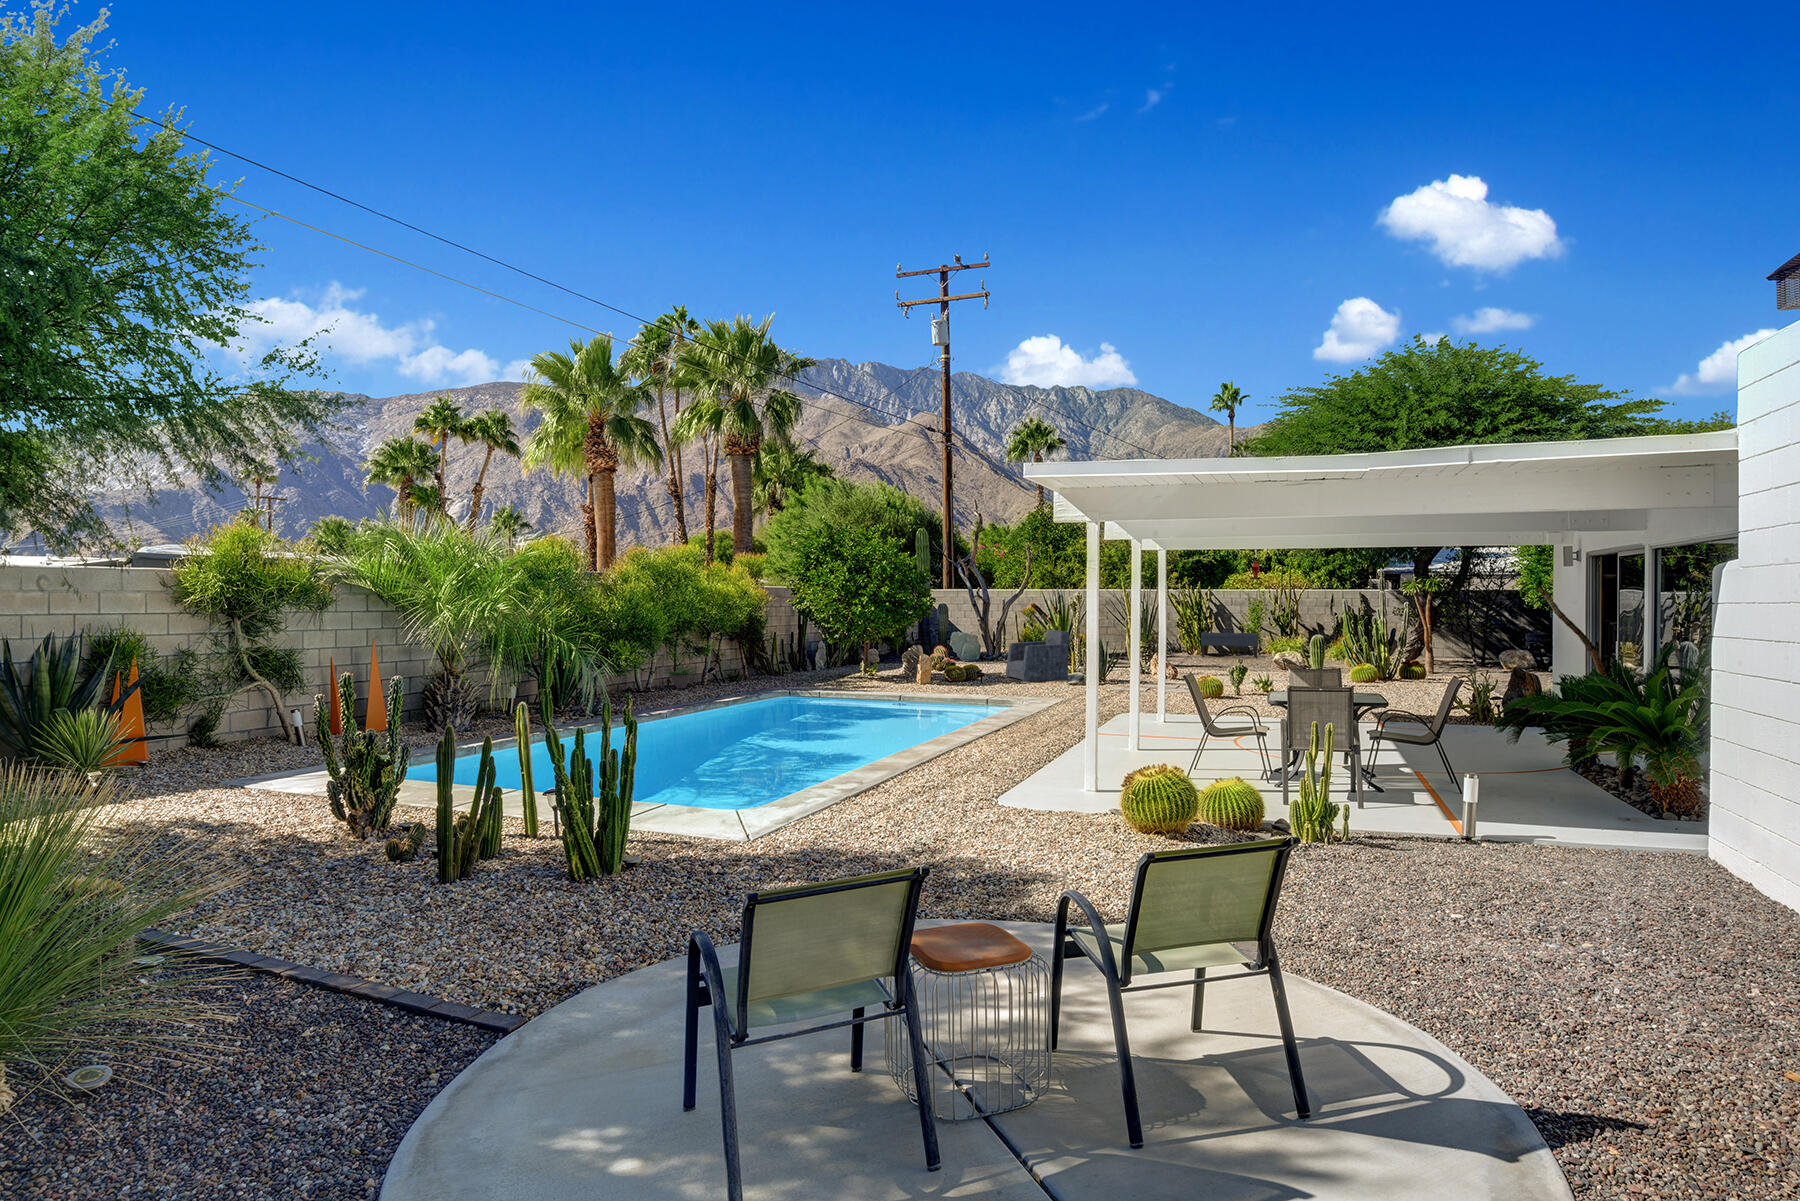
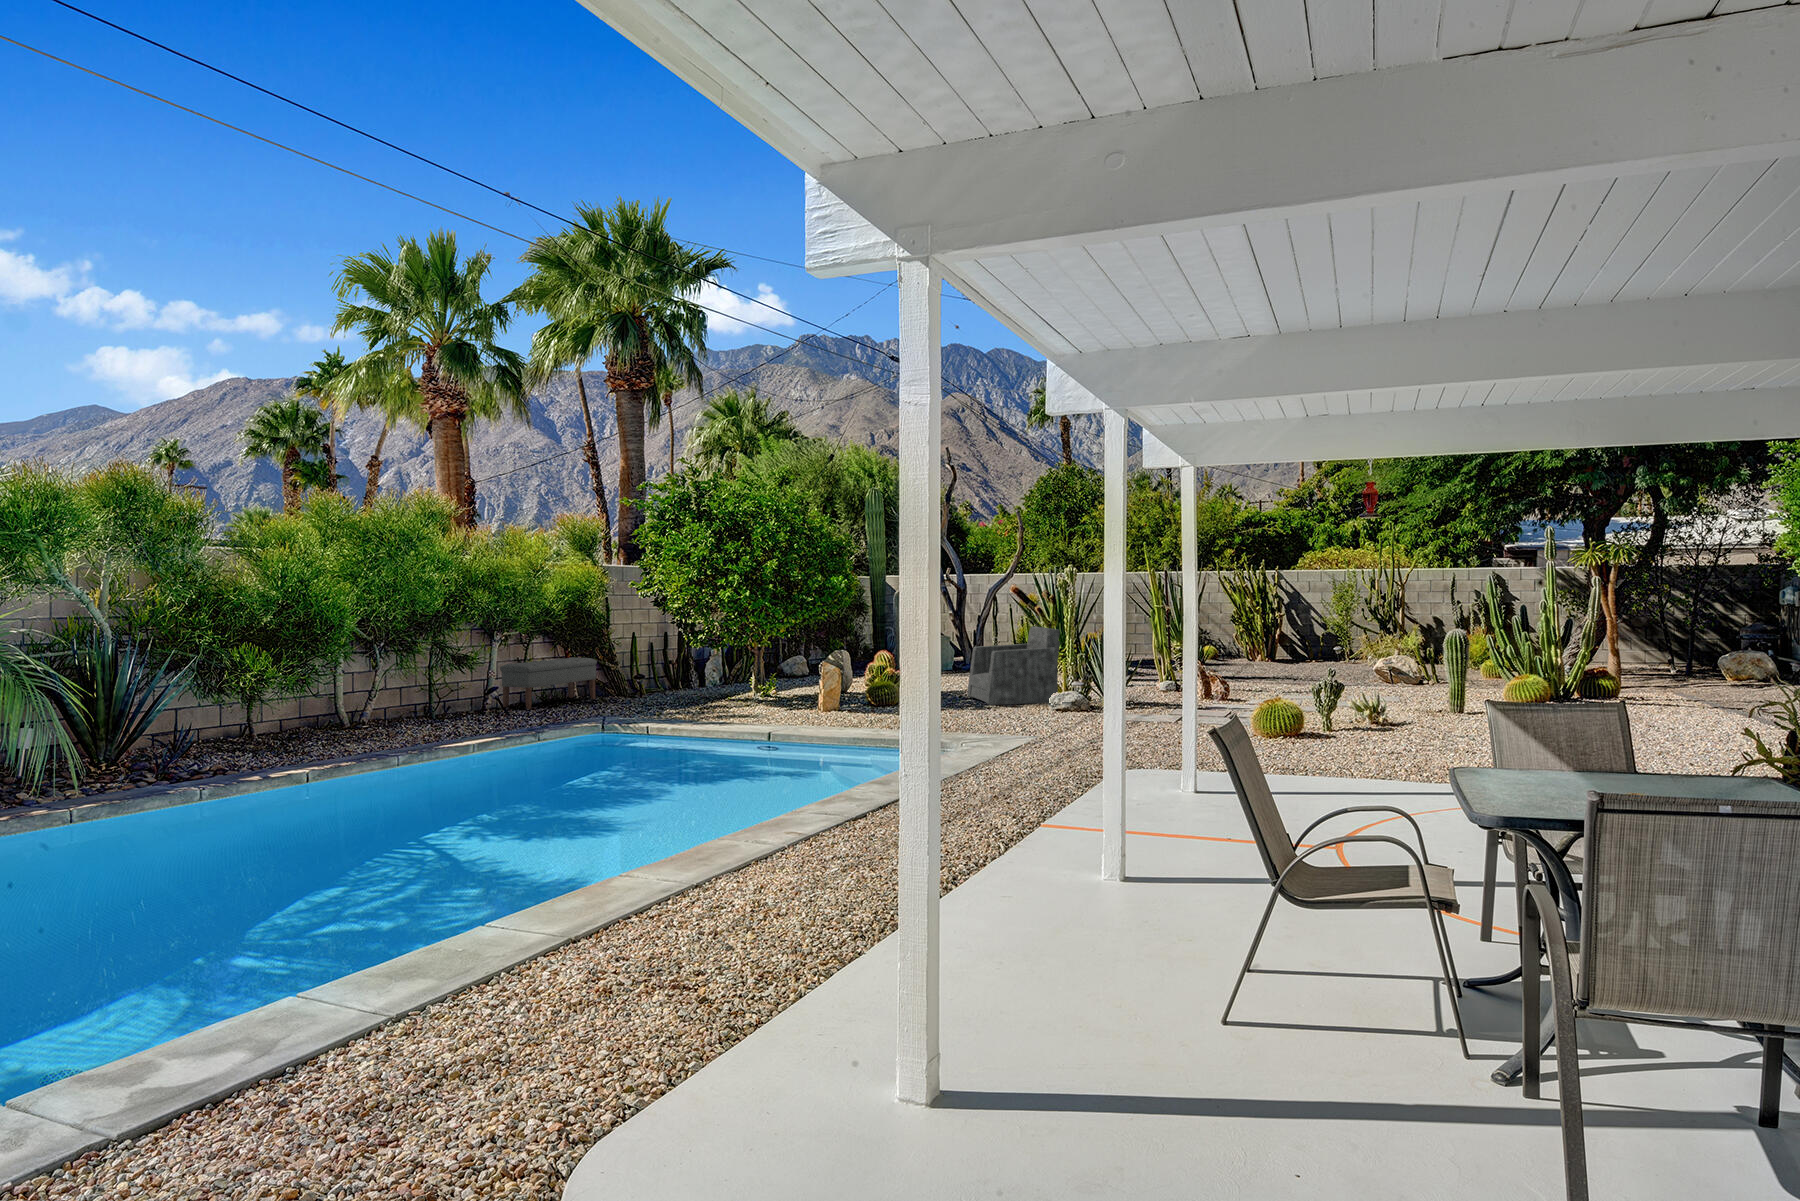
bench: present [1201,632,1258,658] -> present [500,657,597,709]
decorative plant: present [664,667,697,688] -> none [421,687,476,720]

